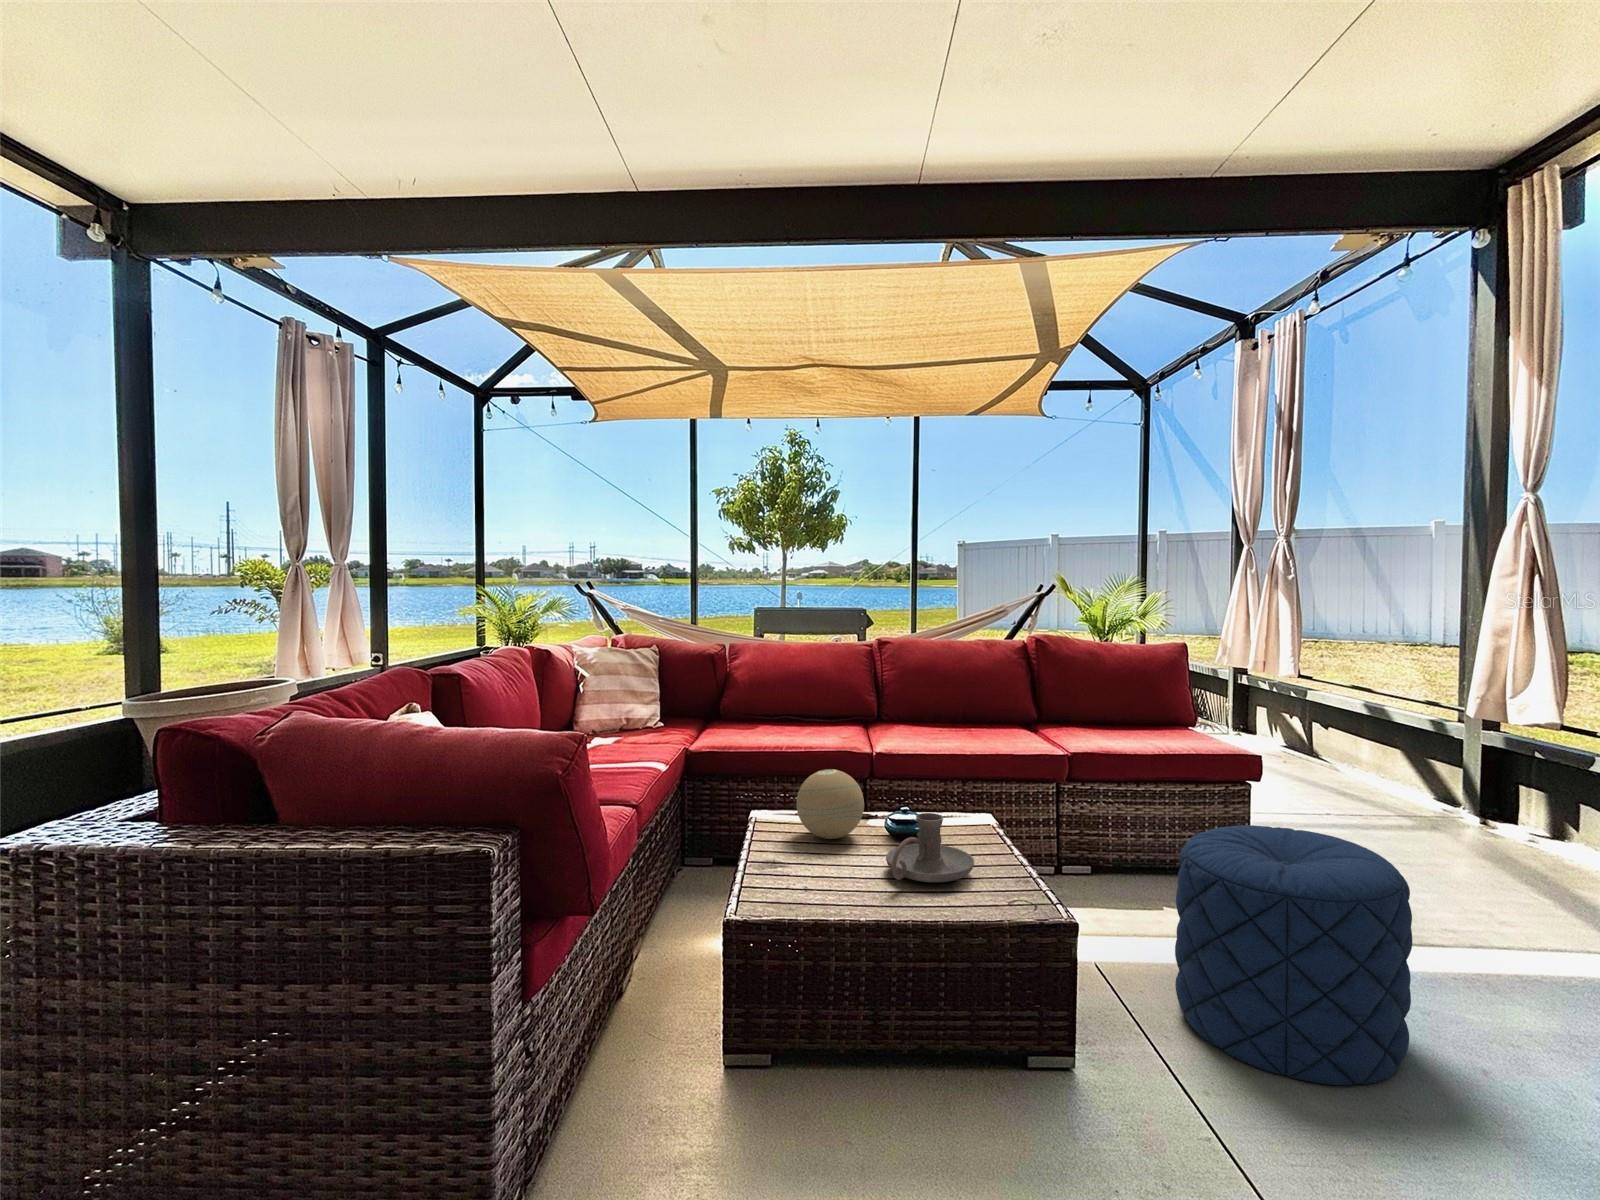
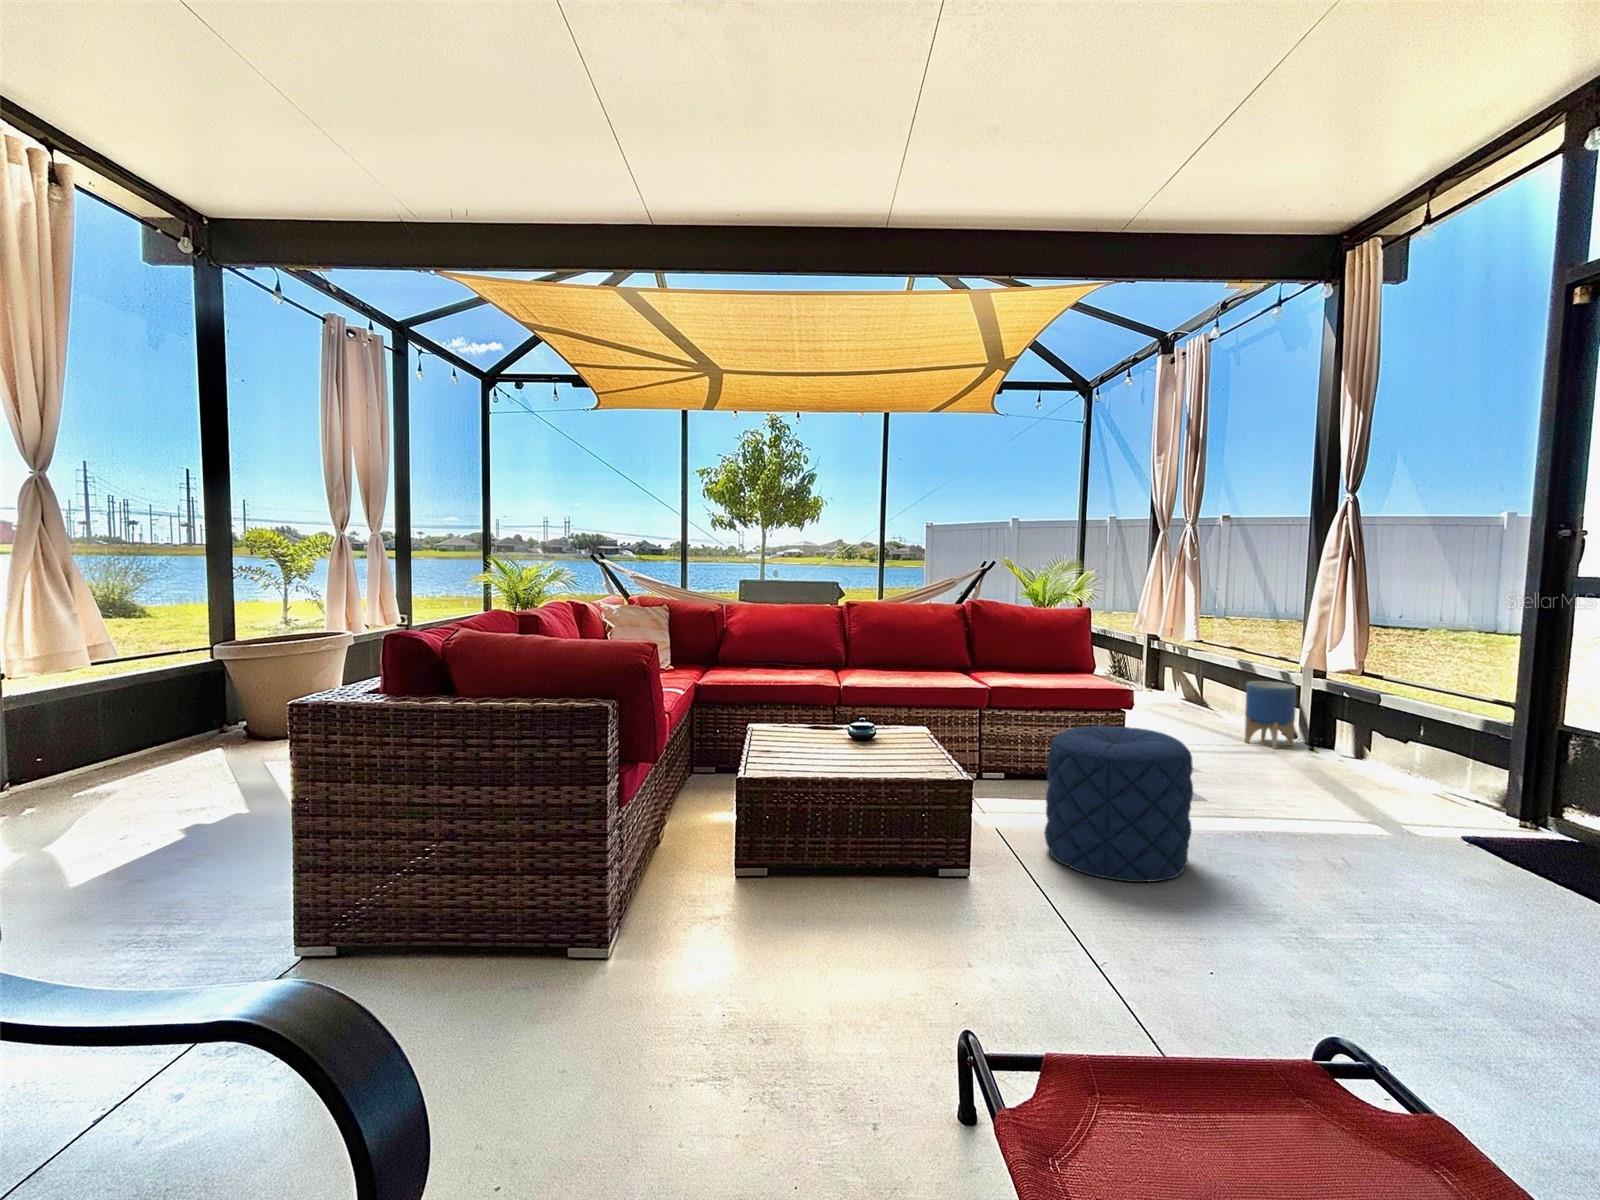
planter: none [1383,731,1451,818] -> present [1245,681,1296,749]
decorative orb: present [797,769,864,839] -> none [784,688,833,738]
candle holder: present [886,813,974,882] -> none [848,714,909,758]

